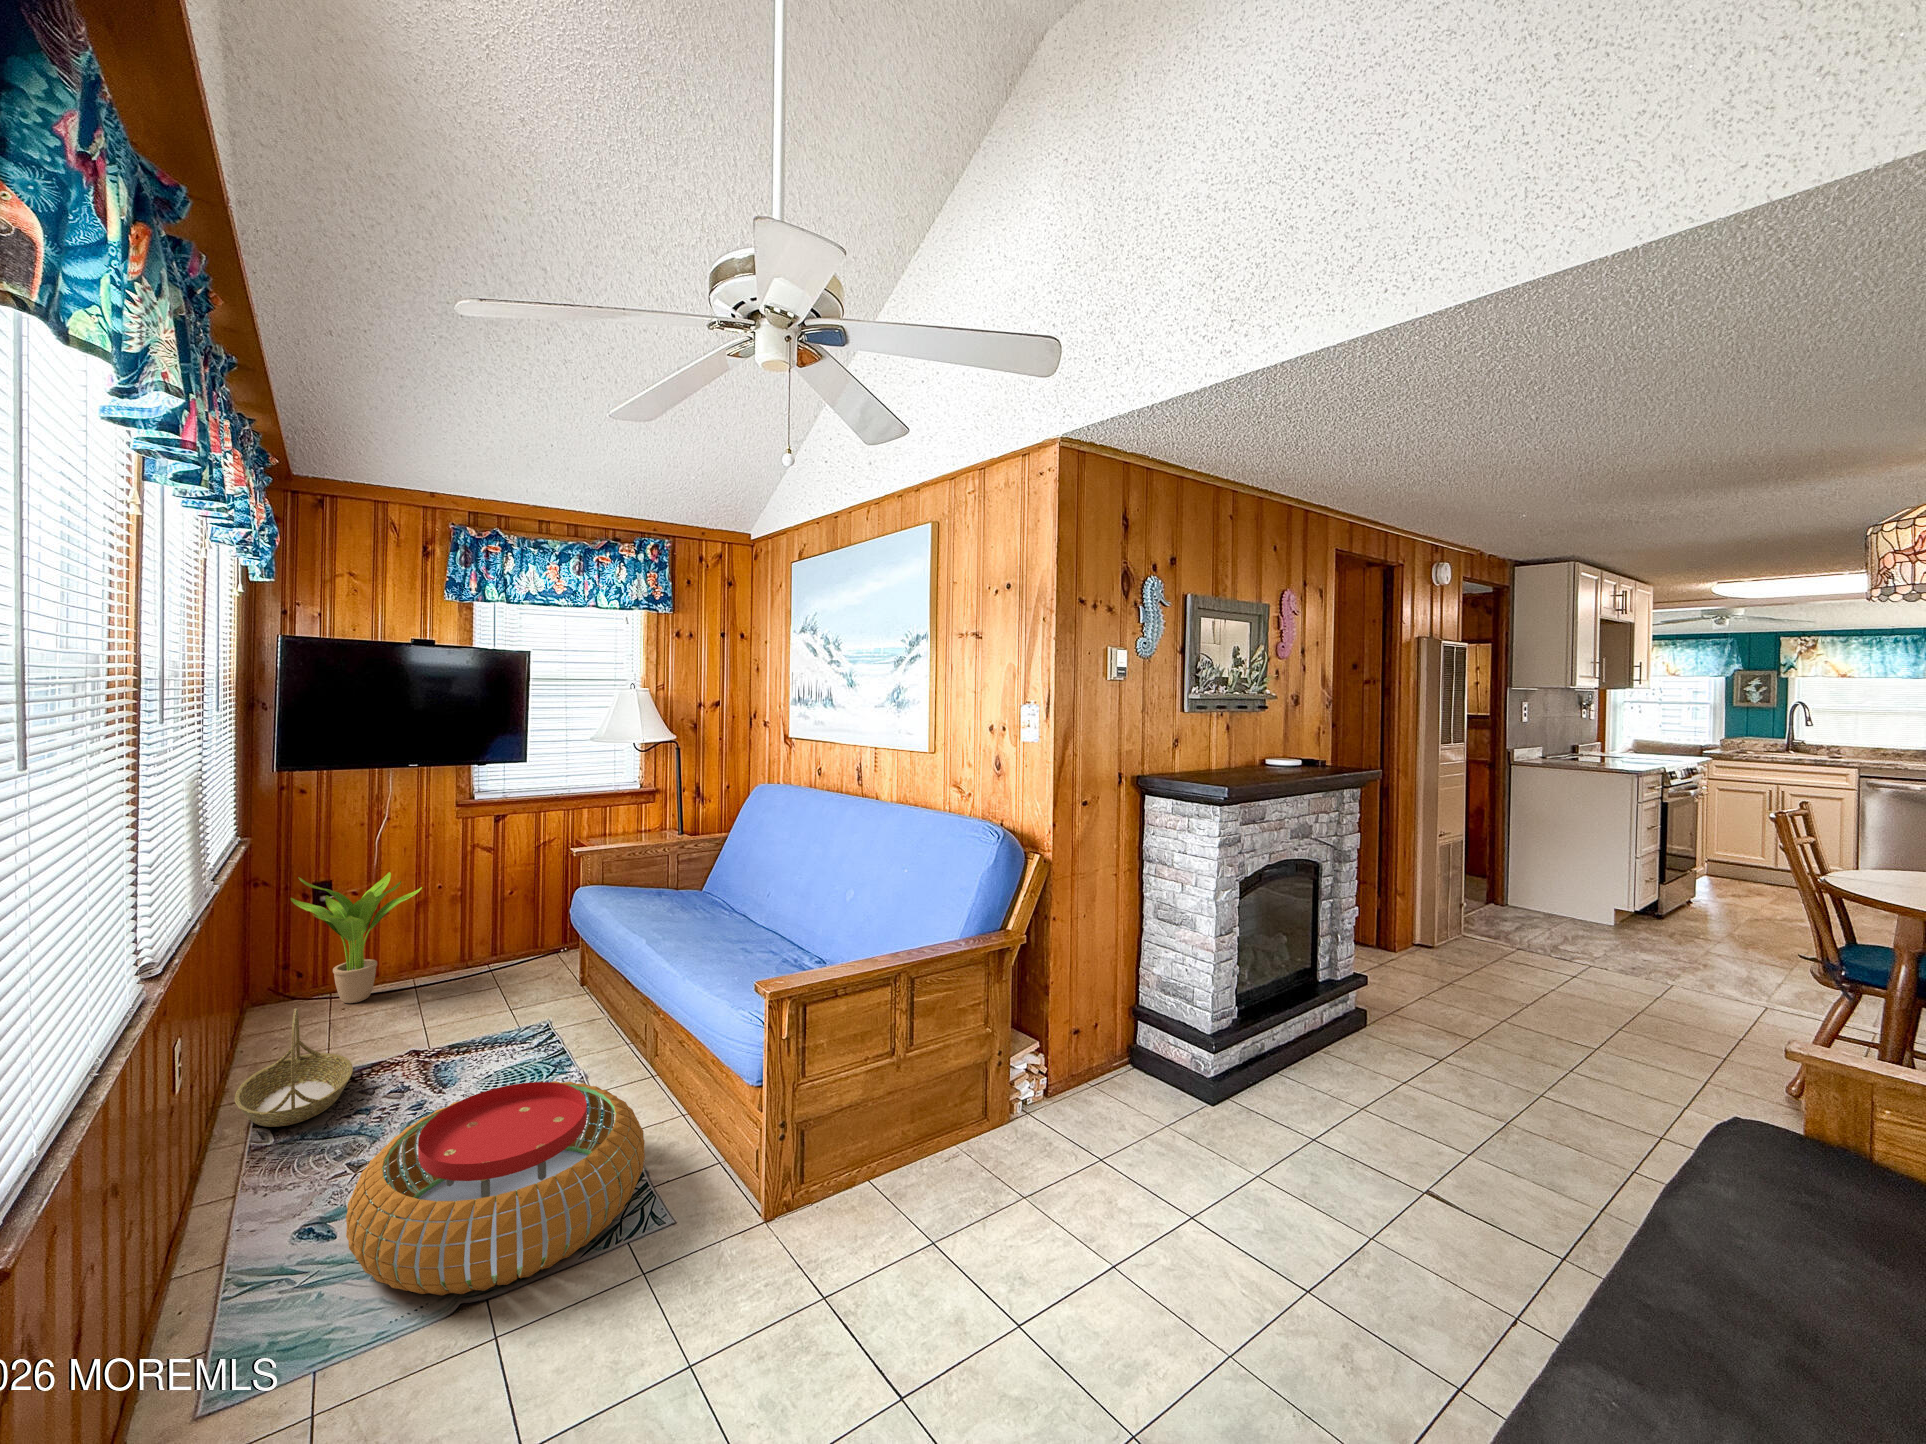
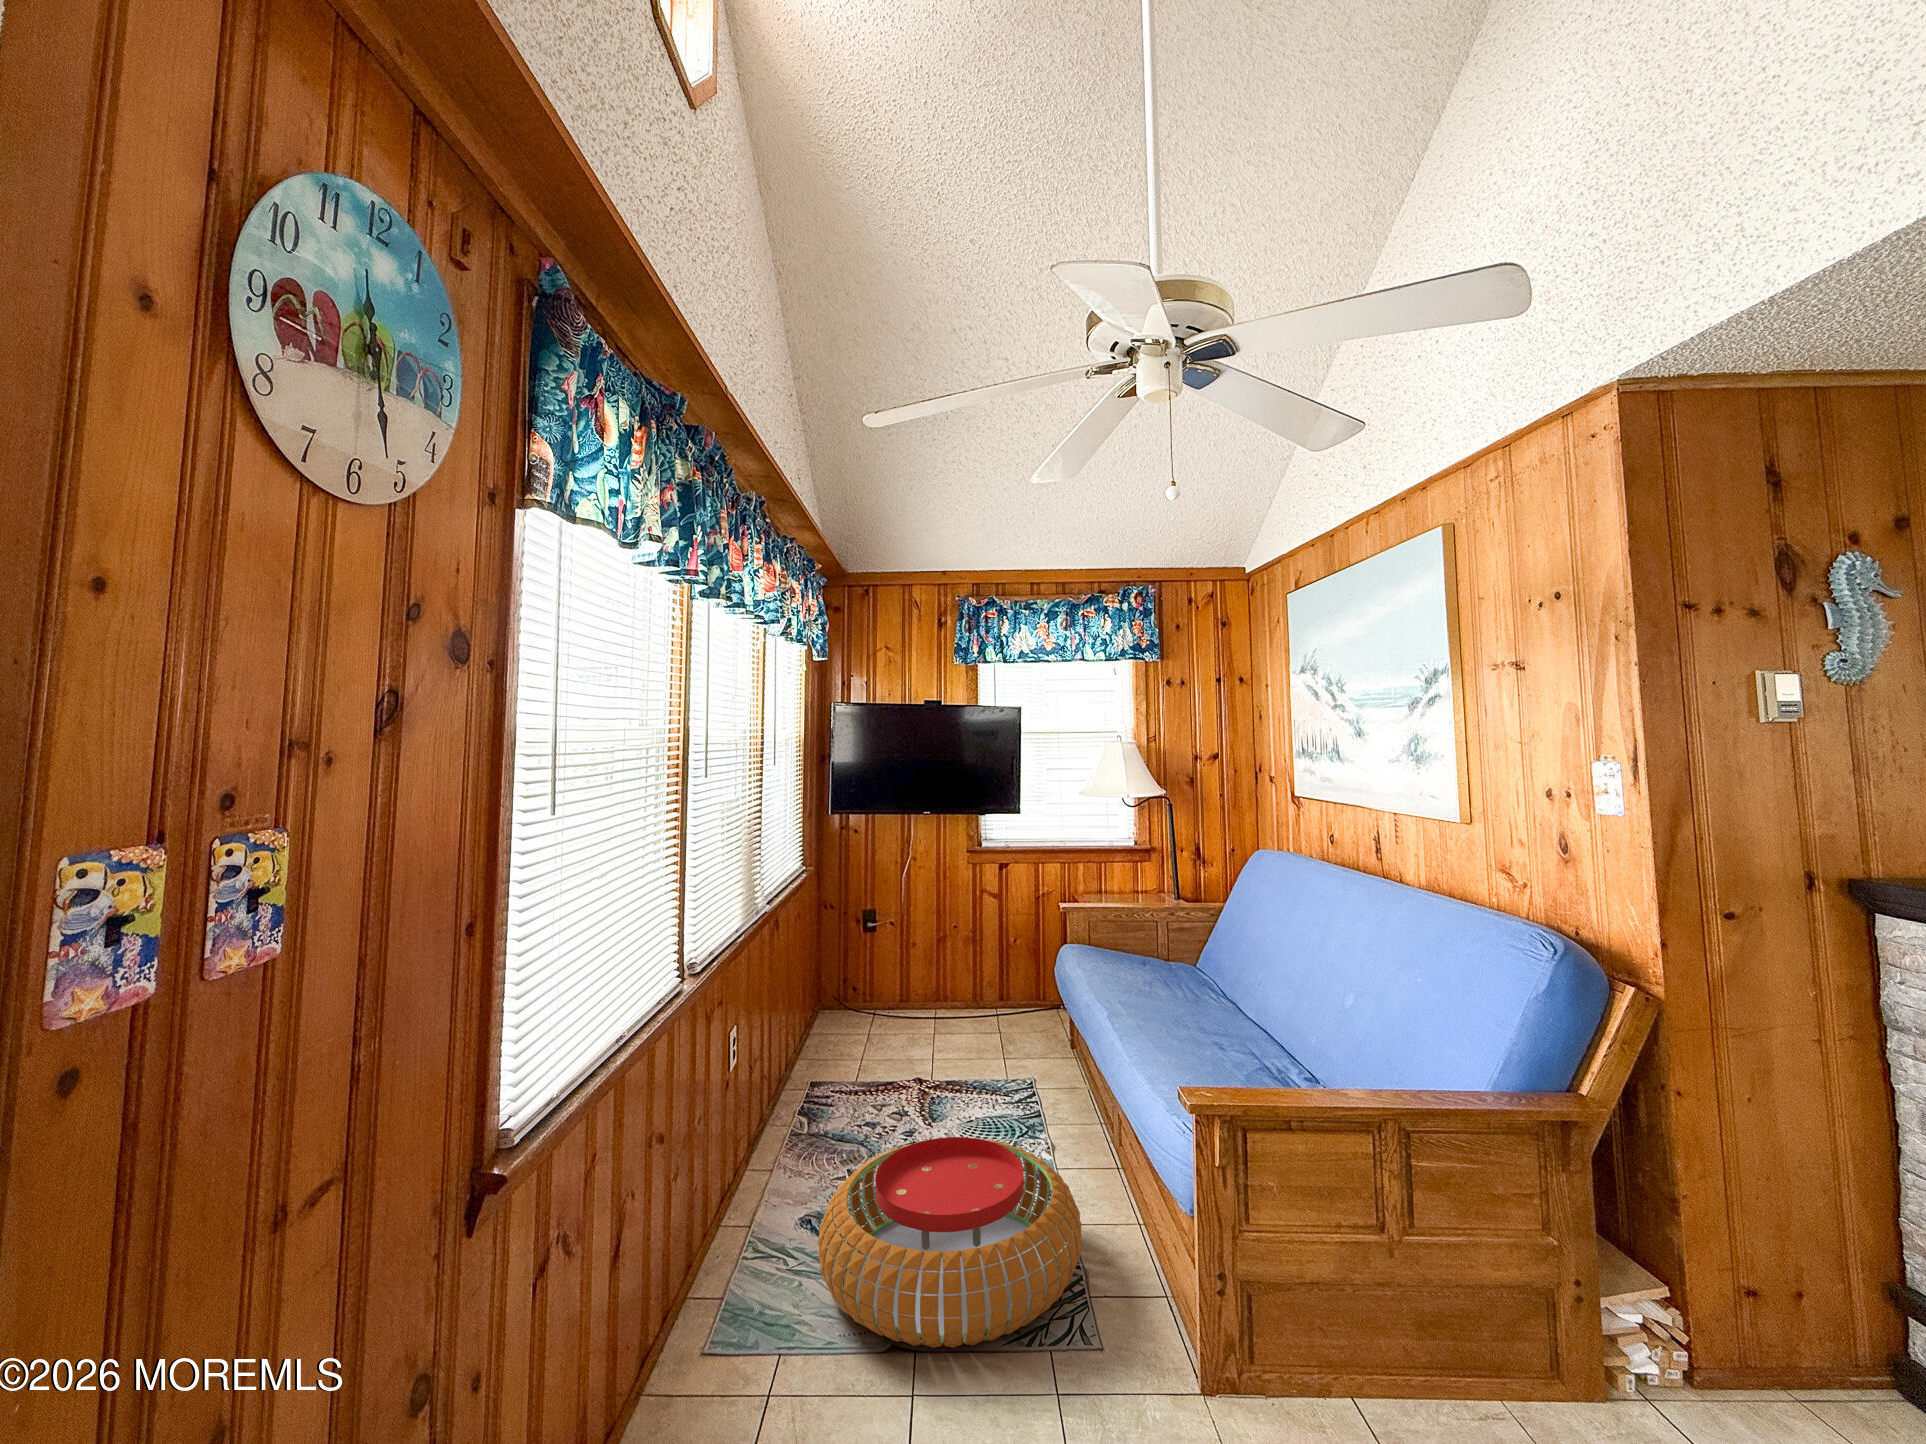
potted plant: present [290,872,422,1003] -> none [845,906,940,1023]
basket: present [235,1008,353,1127] -> none [784,1022,867,1125]

